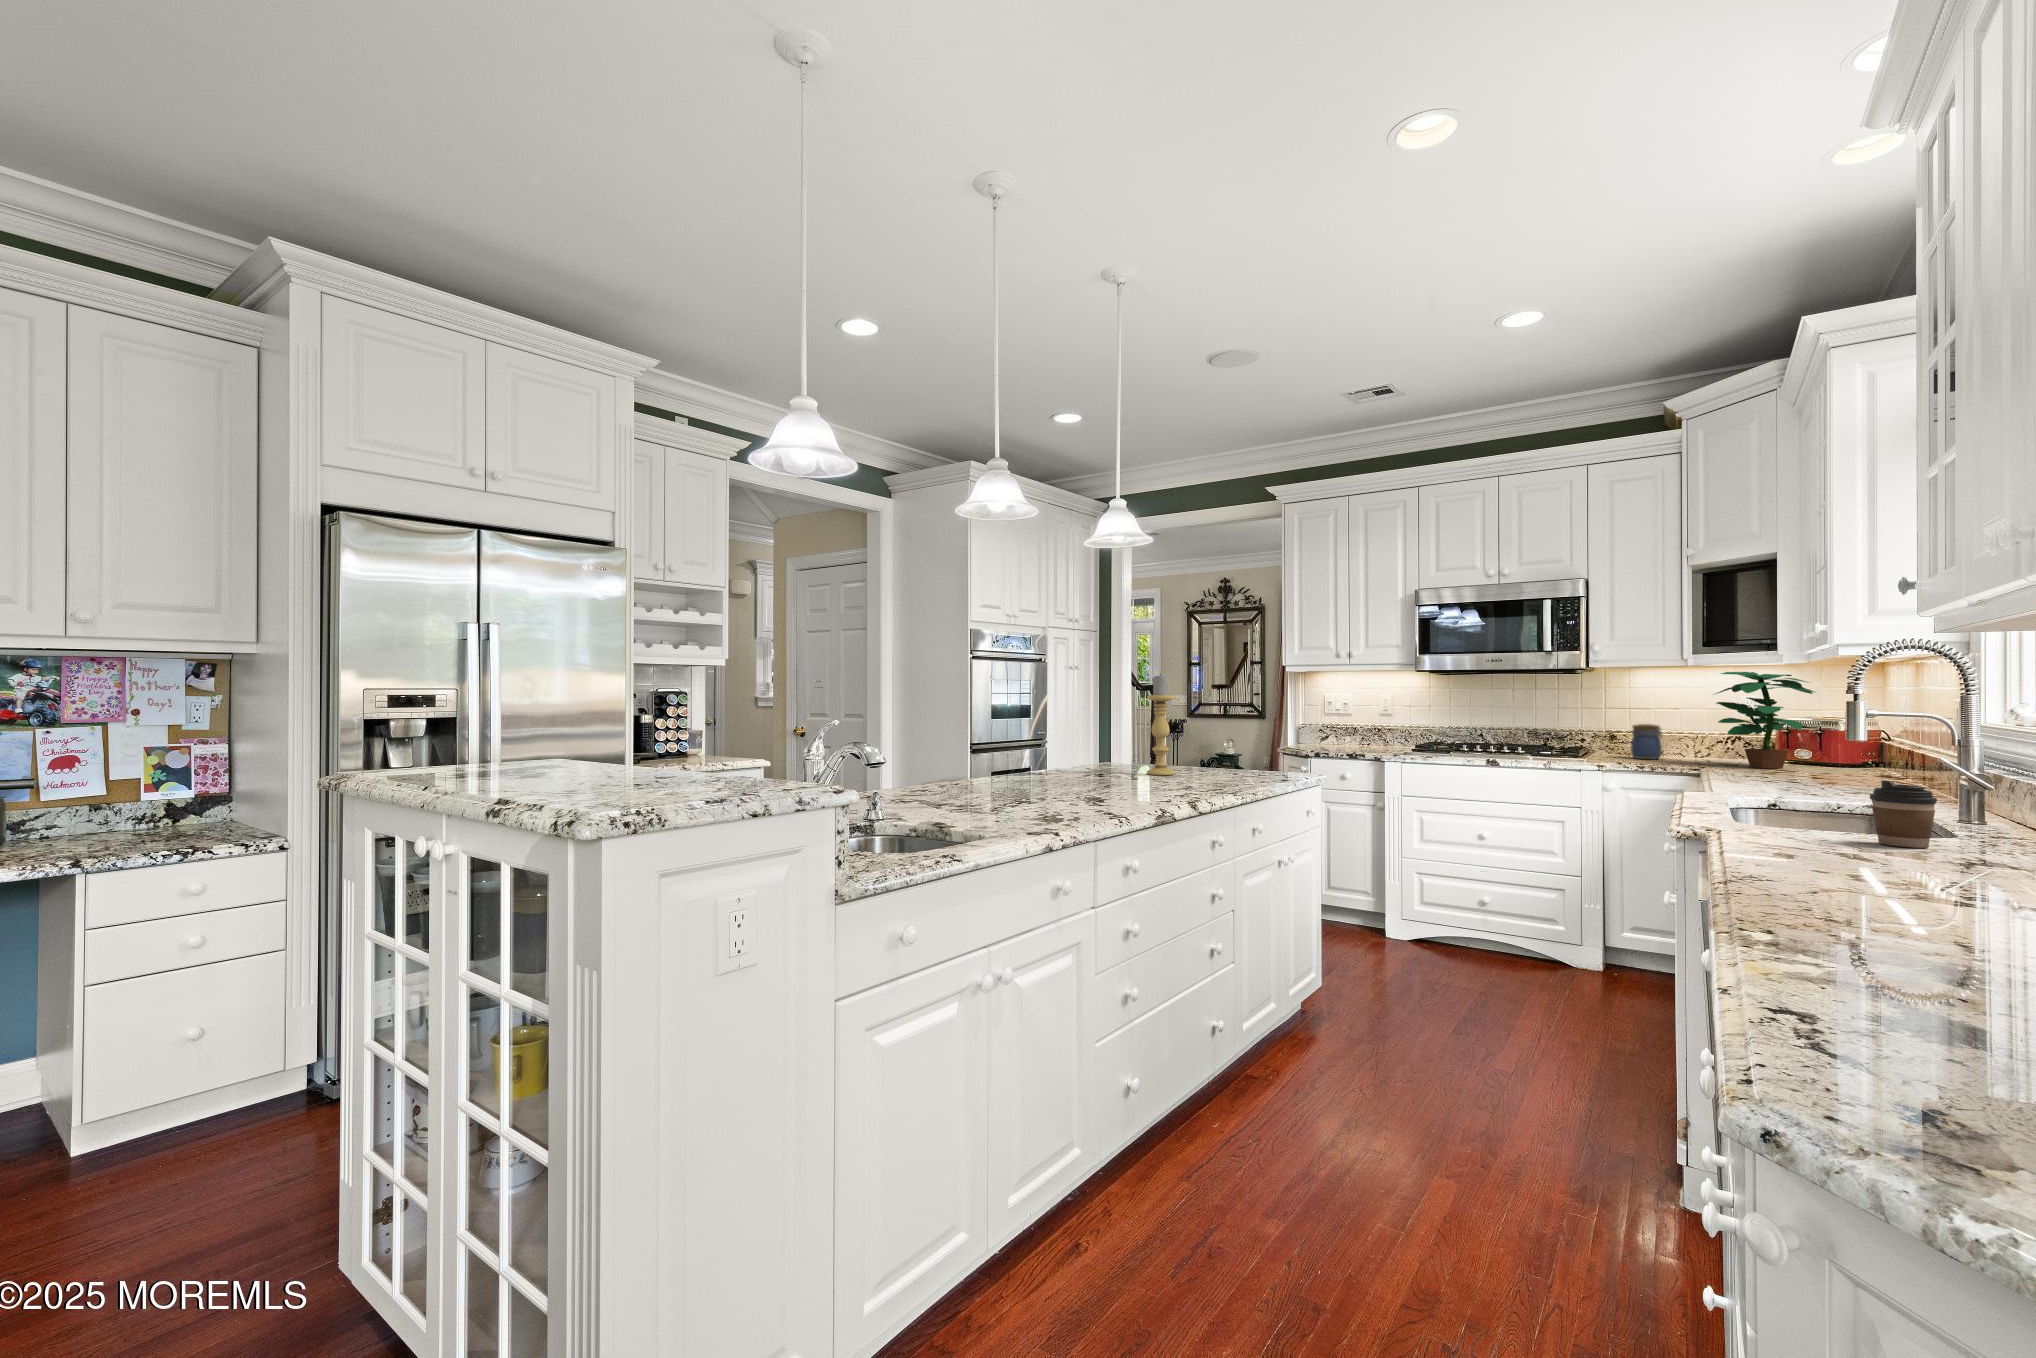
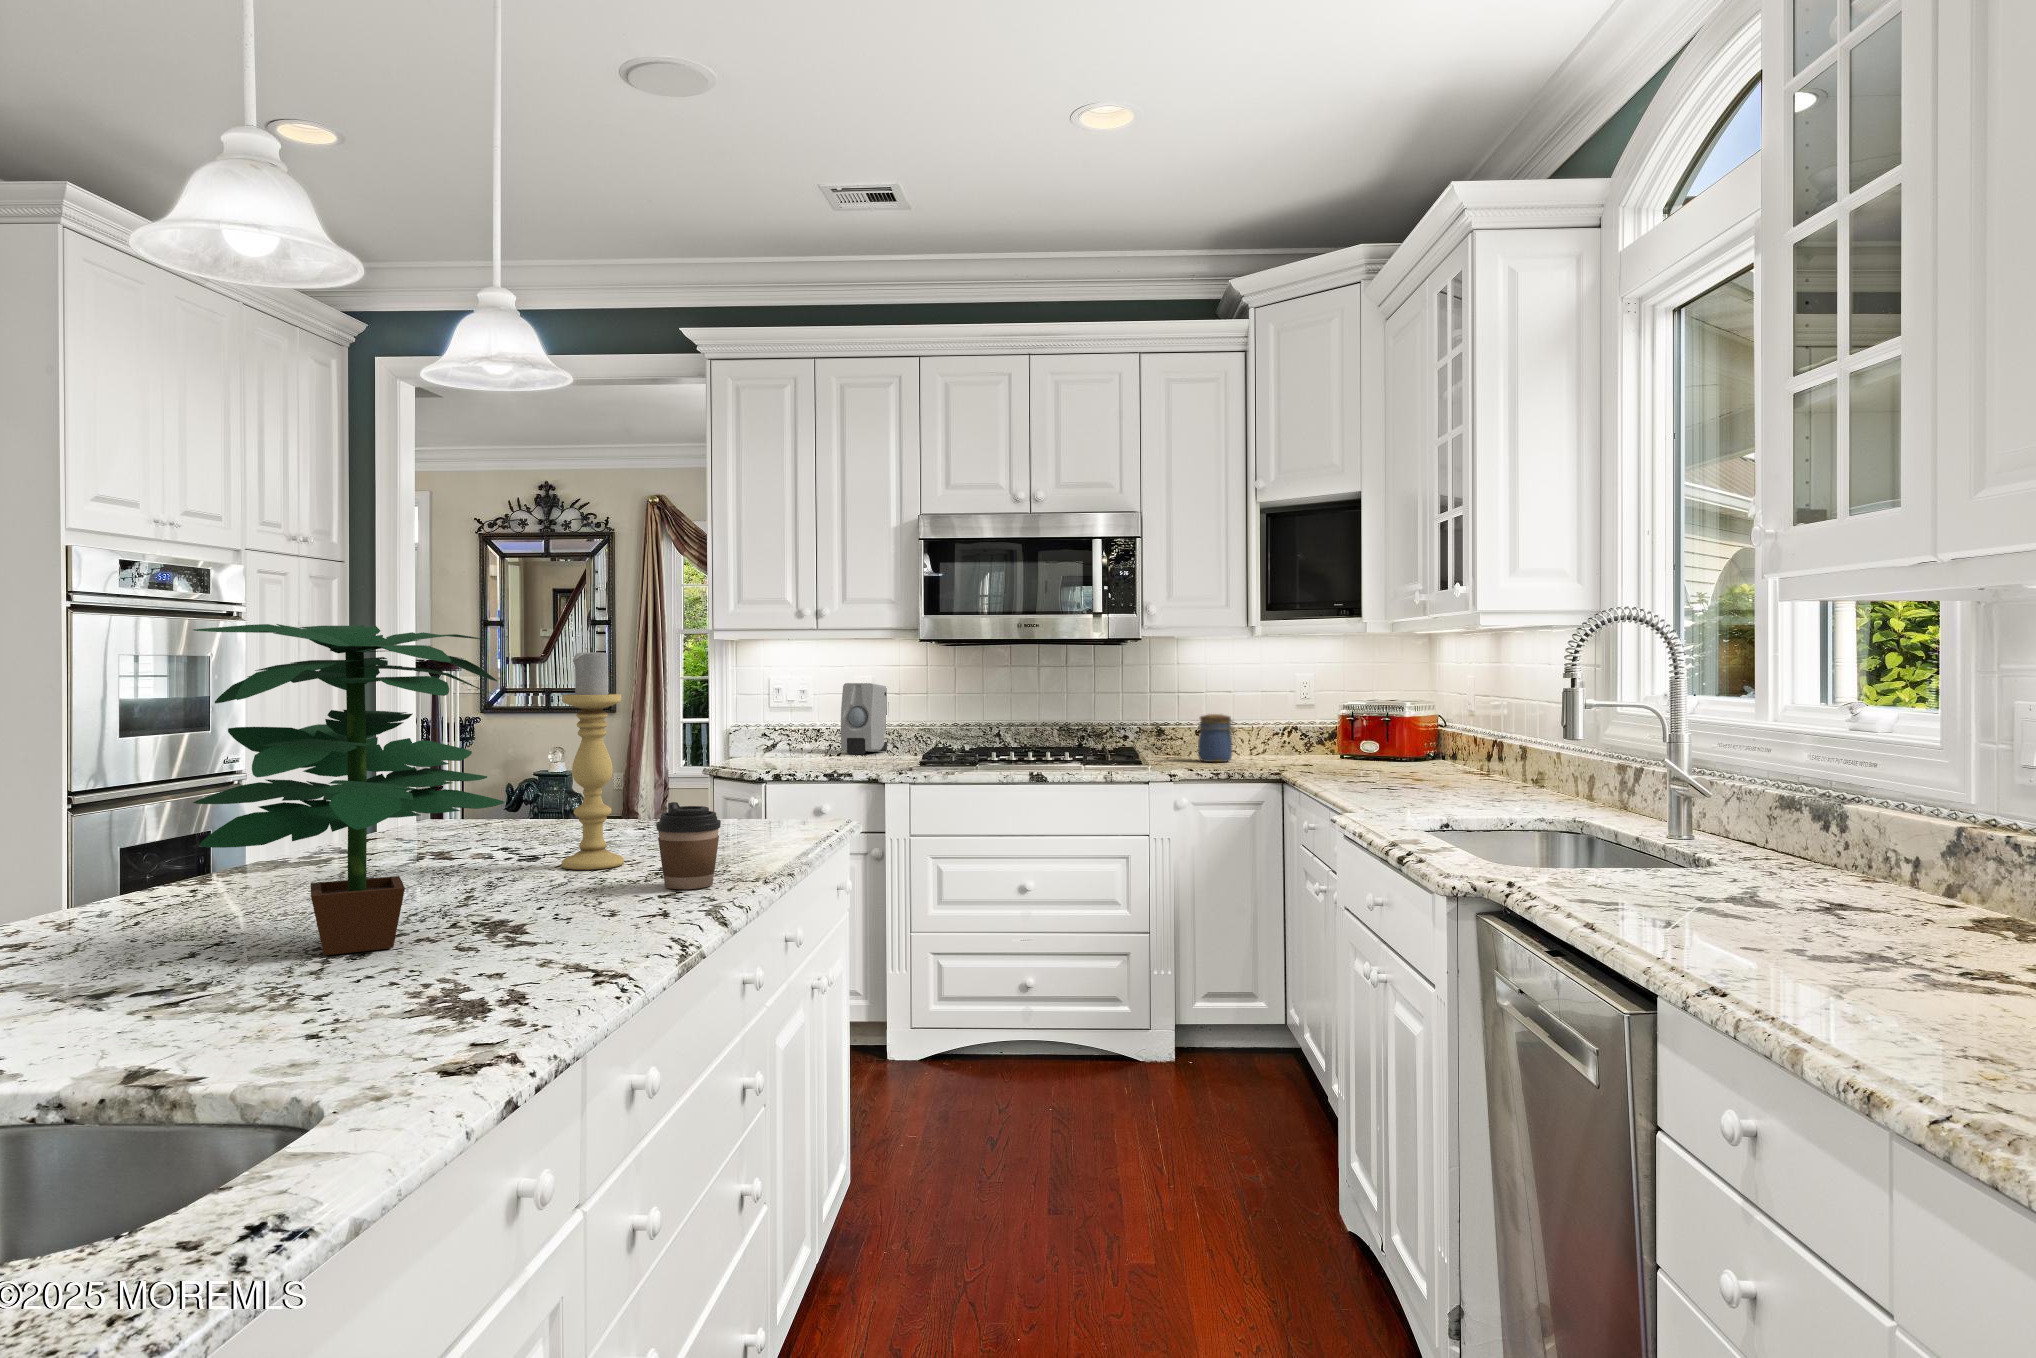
potted plant: present [1715,672,1815,769] -> present [193,624,504,955]
soap dispenser: none [1368,699,1405,745] -> present [841,683,887,754]
coffee cup: present [1870,781,1937,848] -> present [656,802,721,889]

